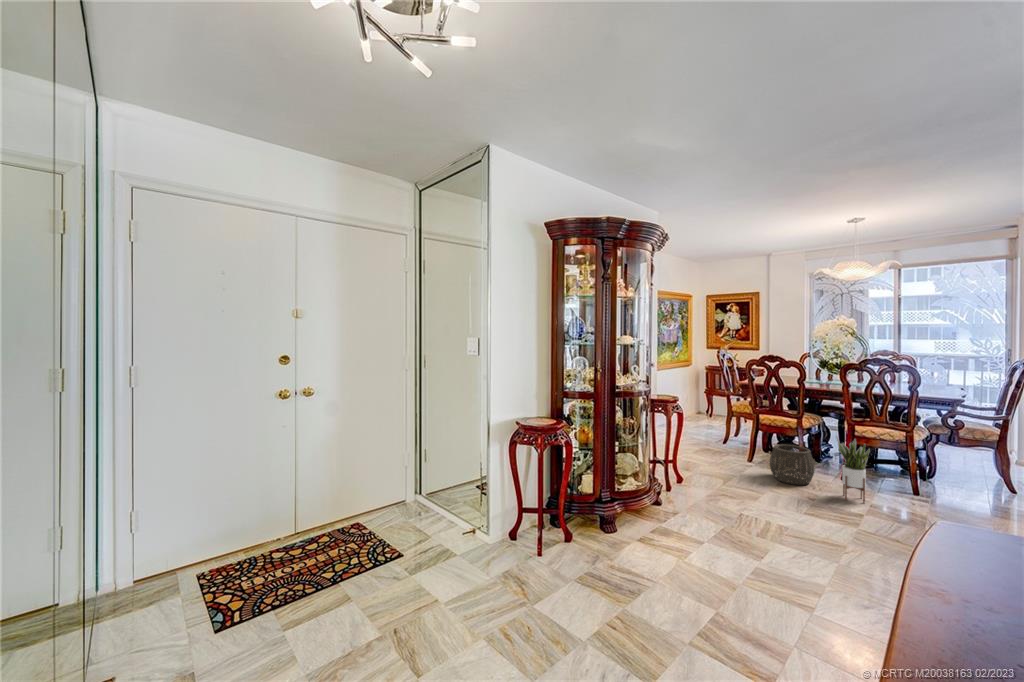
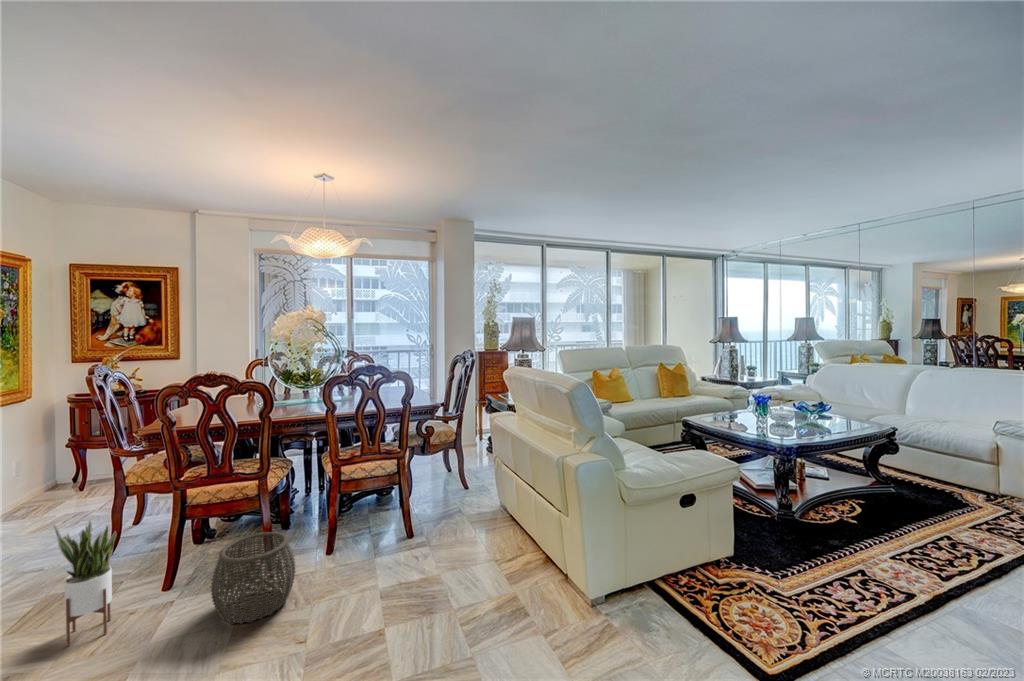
potted plant: present [837,437,870,503] -> present [53,520,116,646]

